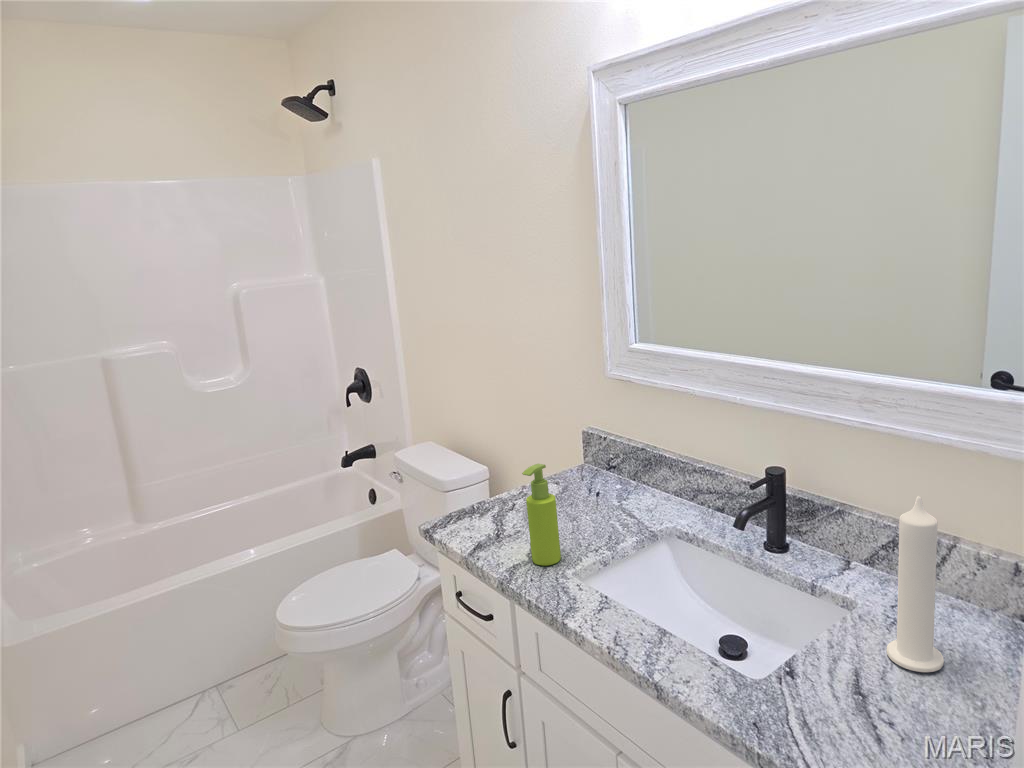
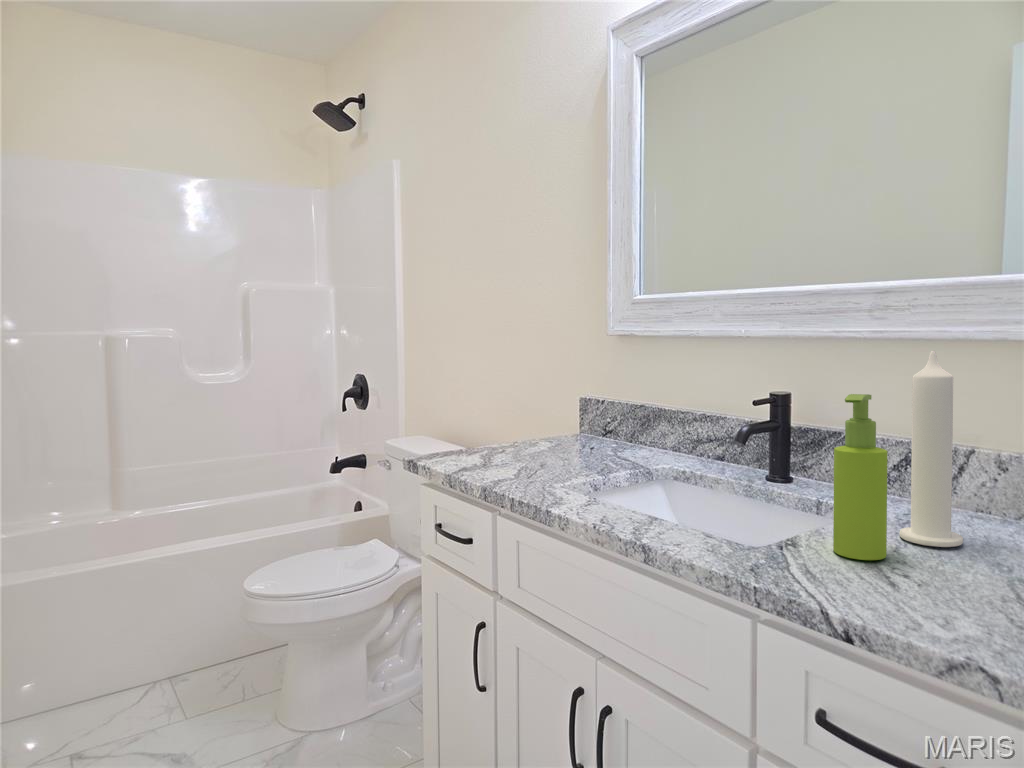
soap dispenser: present [522,464,561,565] -> present [833,394,887,560]

